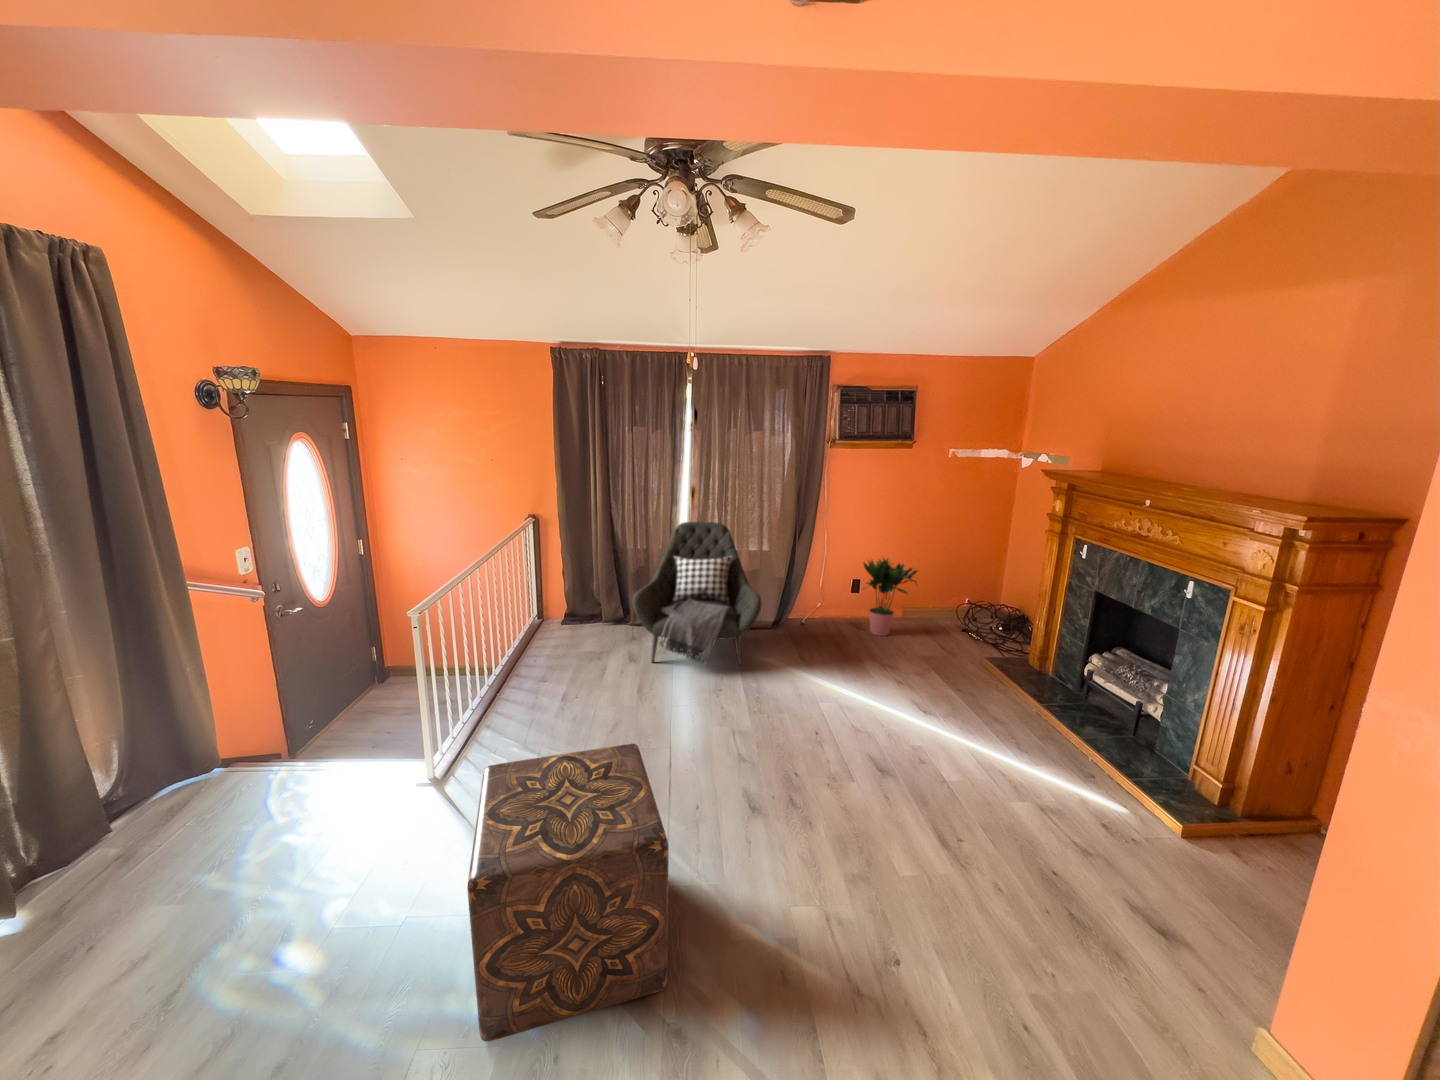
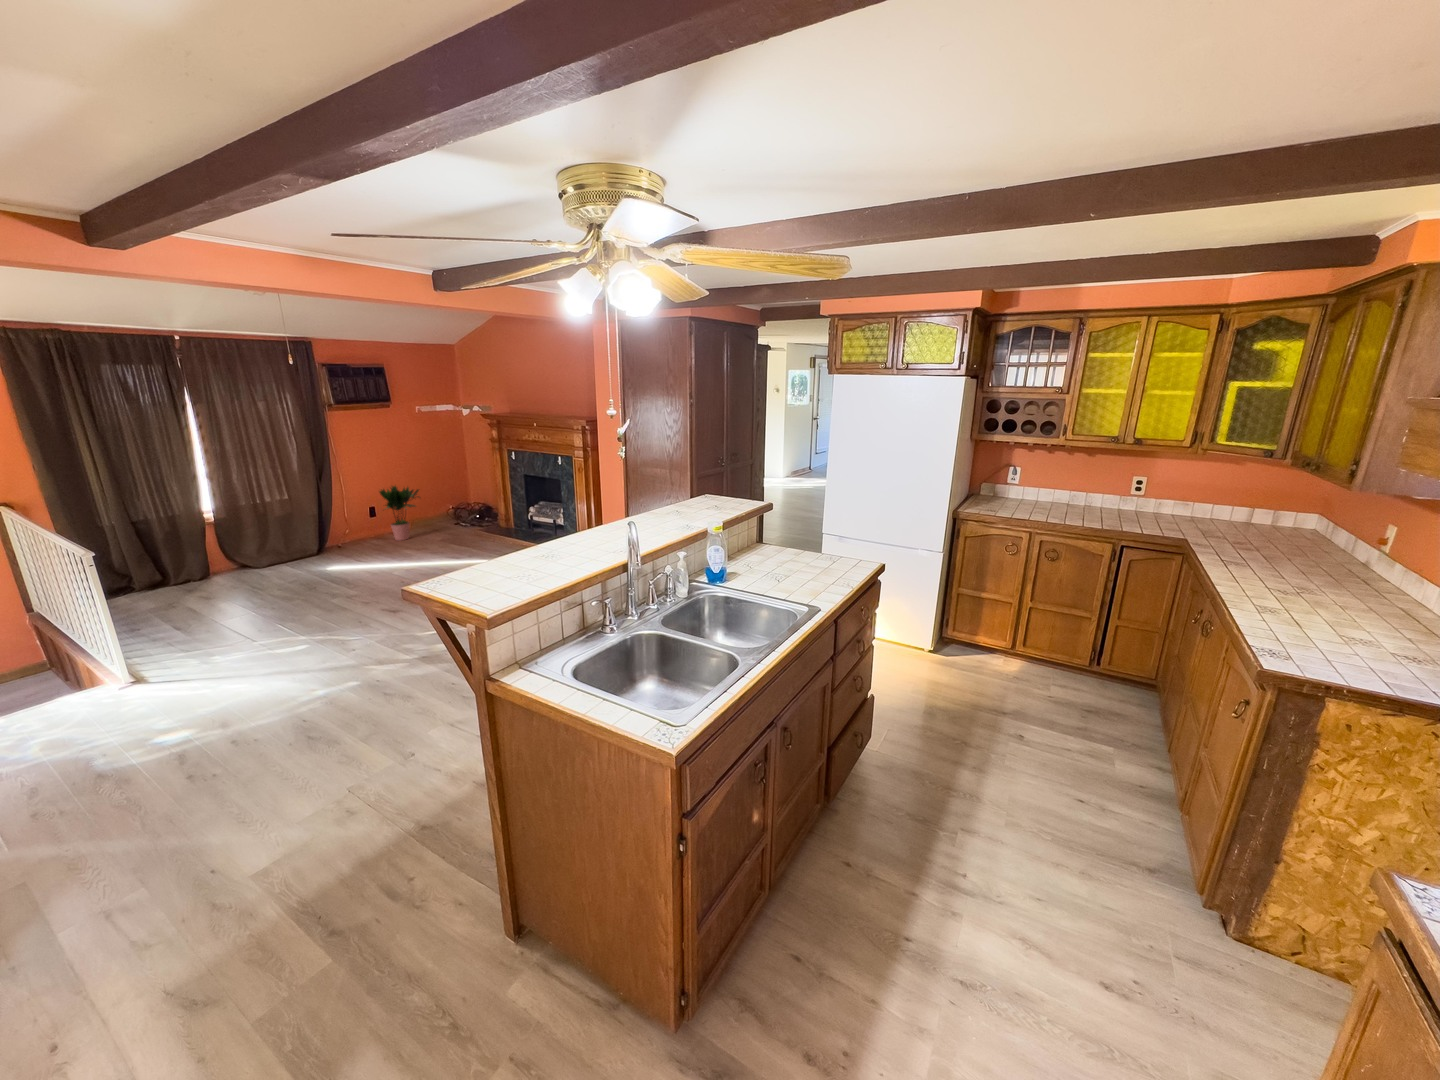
armchair: present [633,522,762,665] -> none [196,479,325,593]
ottoman: present [467,744,669,1042] -> none [273,566,416,678]

